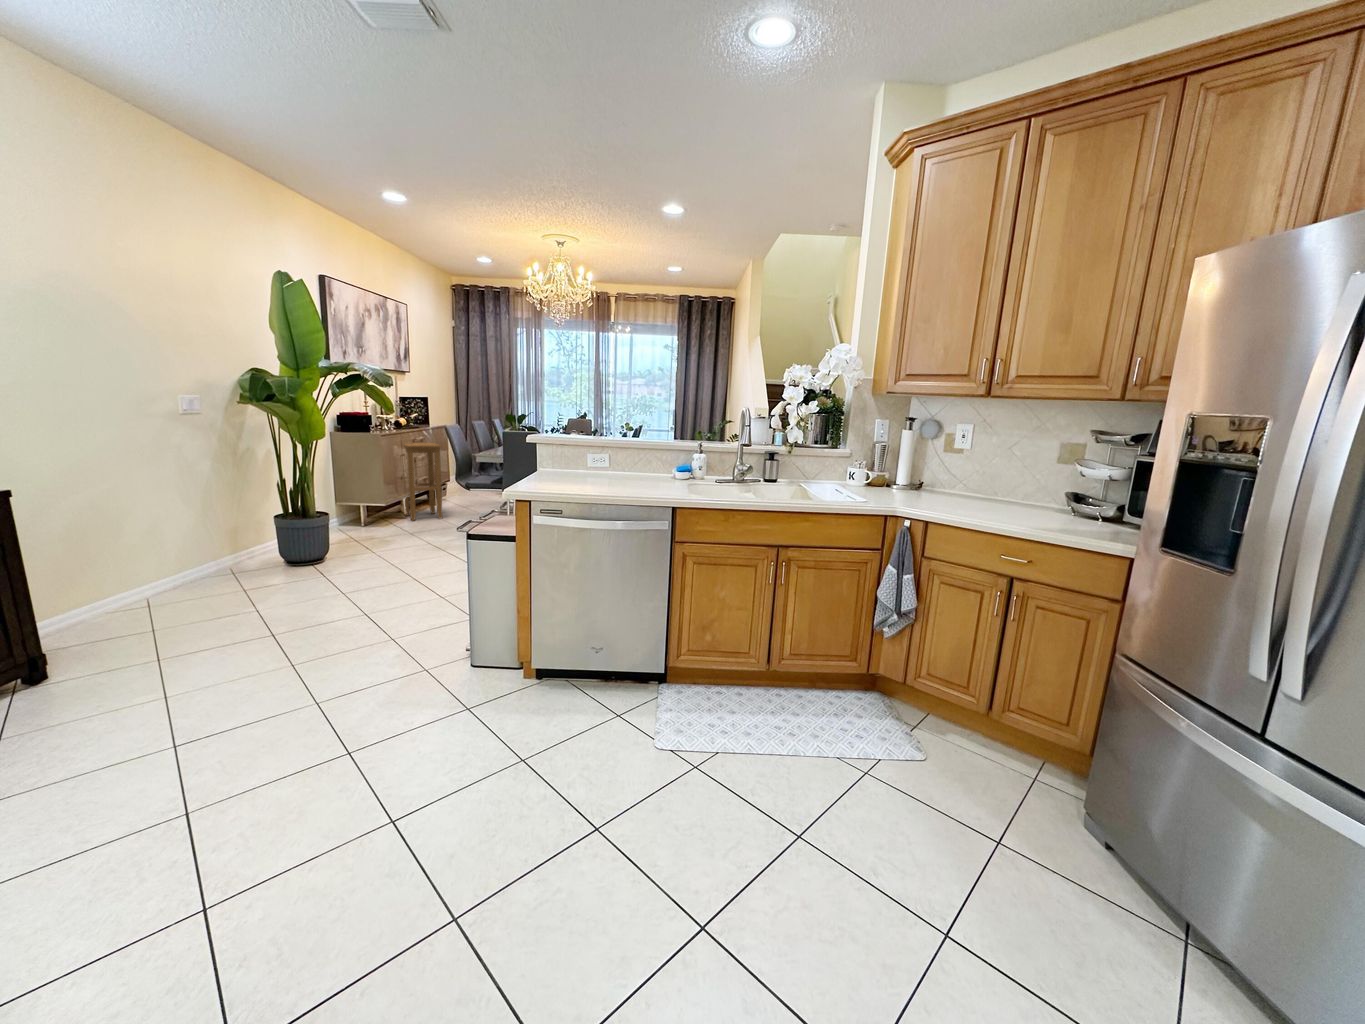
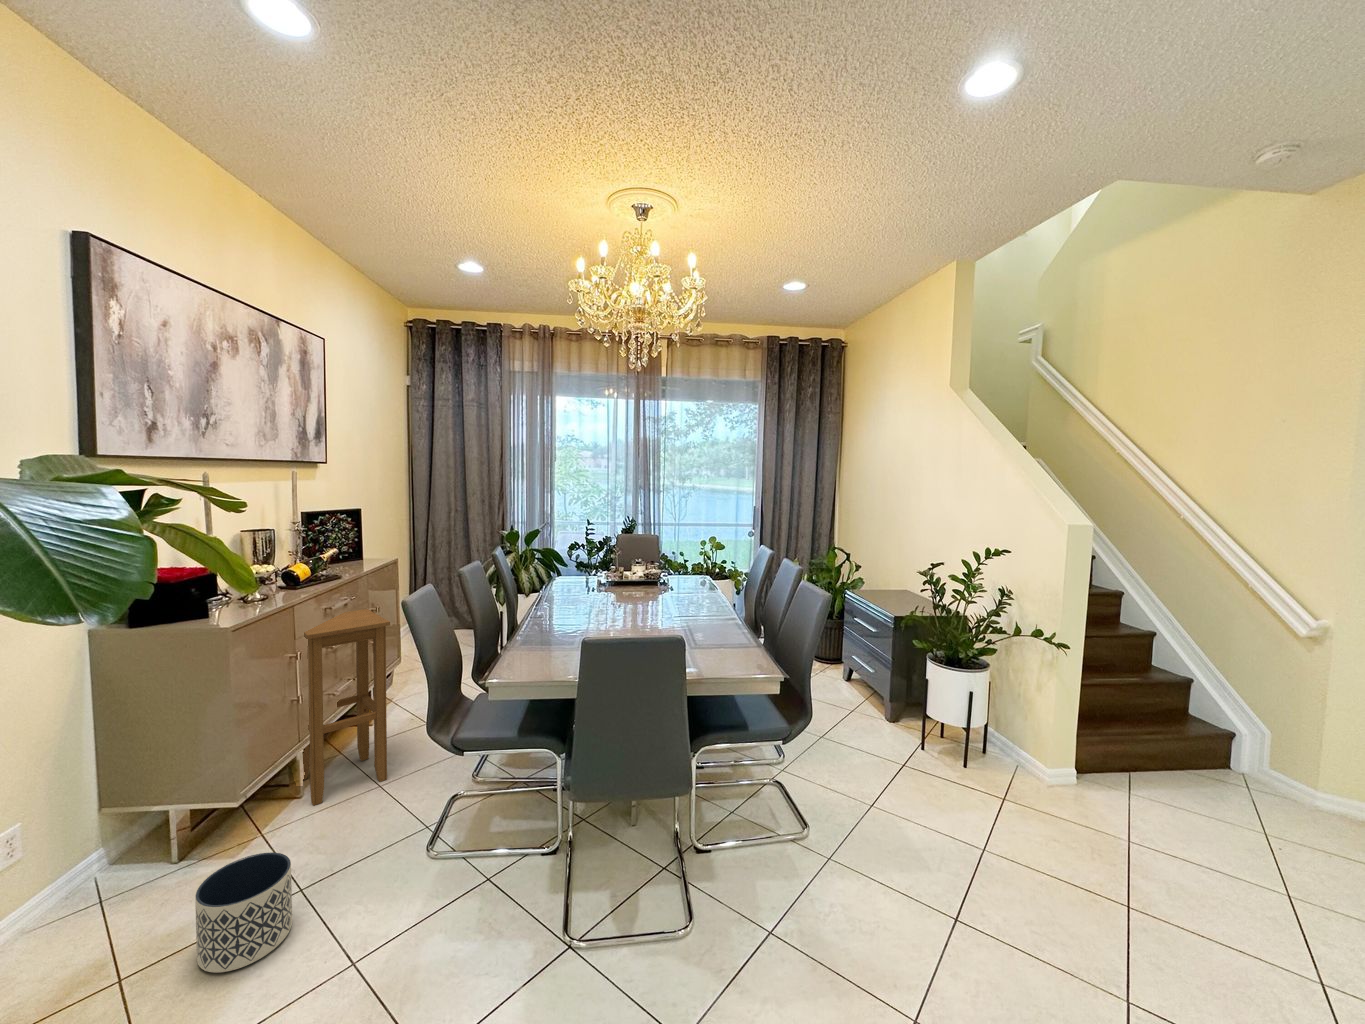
planter: none [376,514,407,542] -> present [195,852,292,973]

